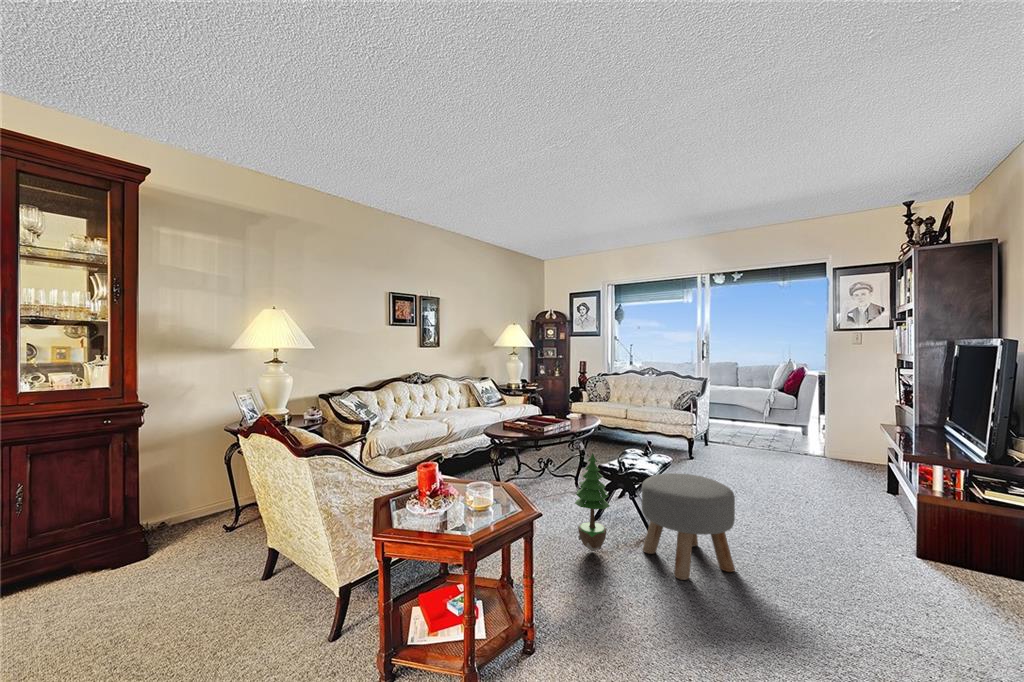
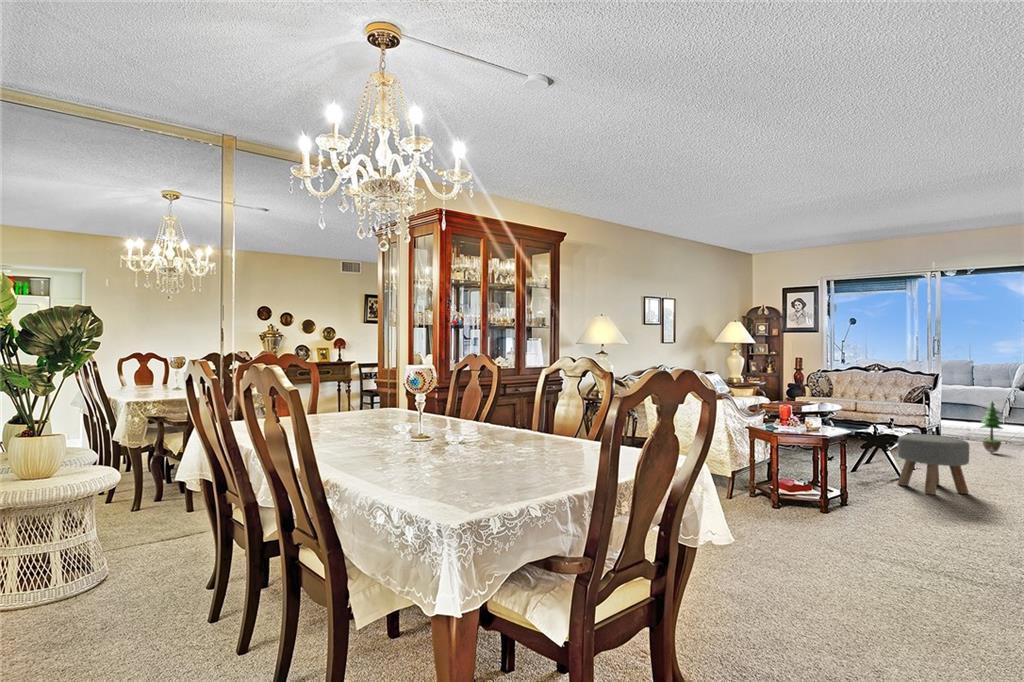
potted tree: present [575,453,610,551] -> present [980,401,1003,453]

